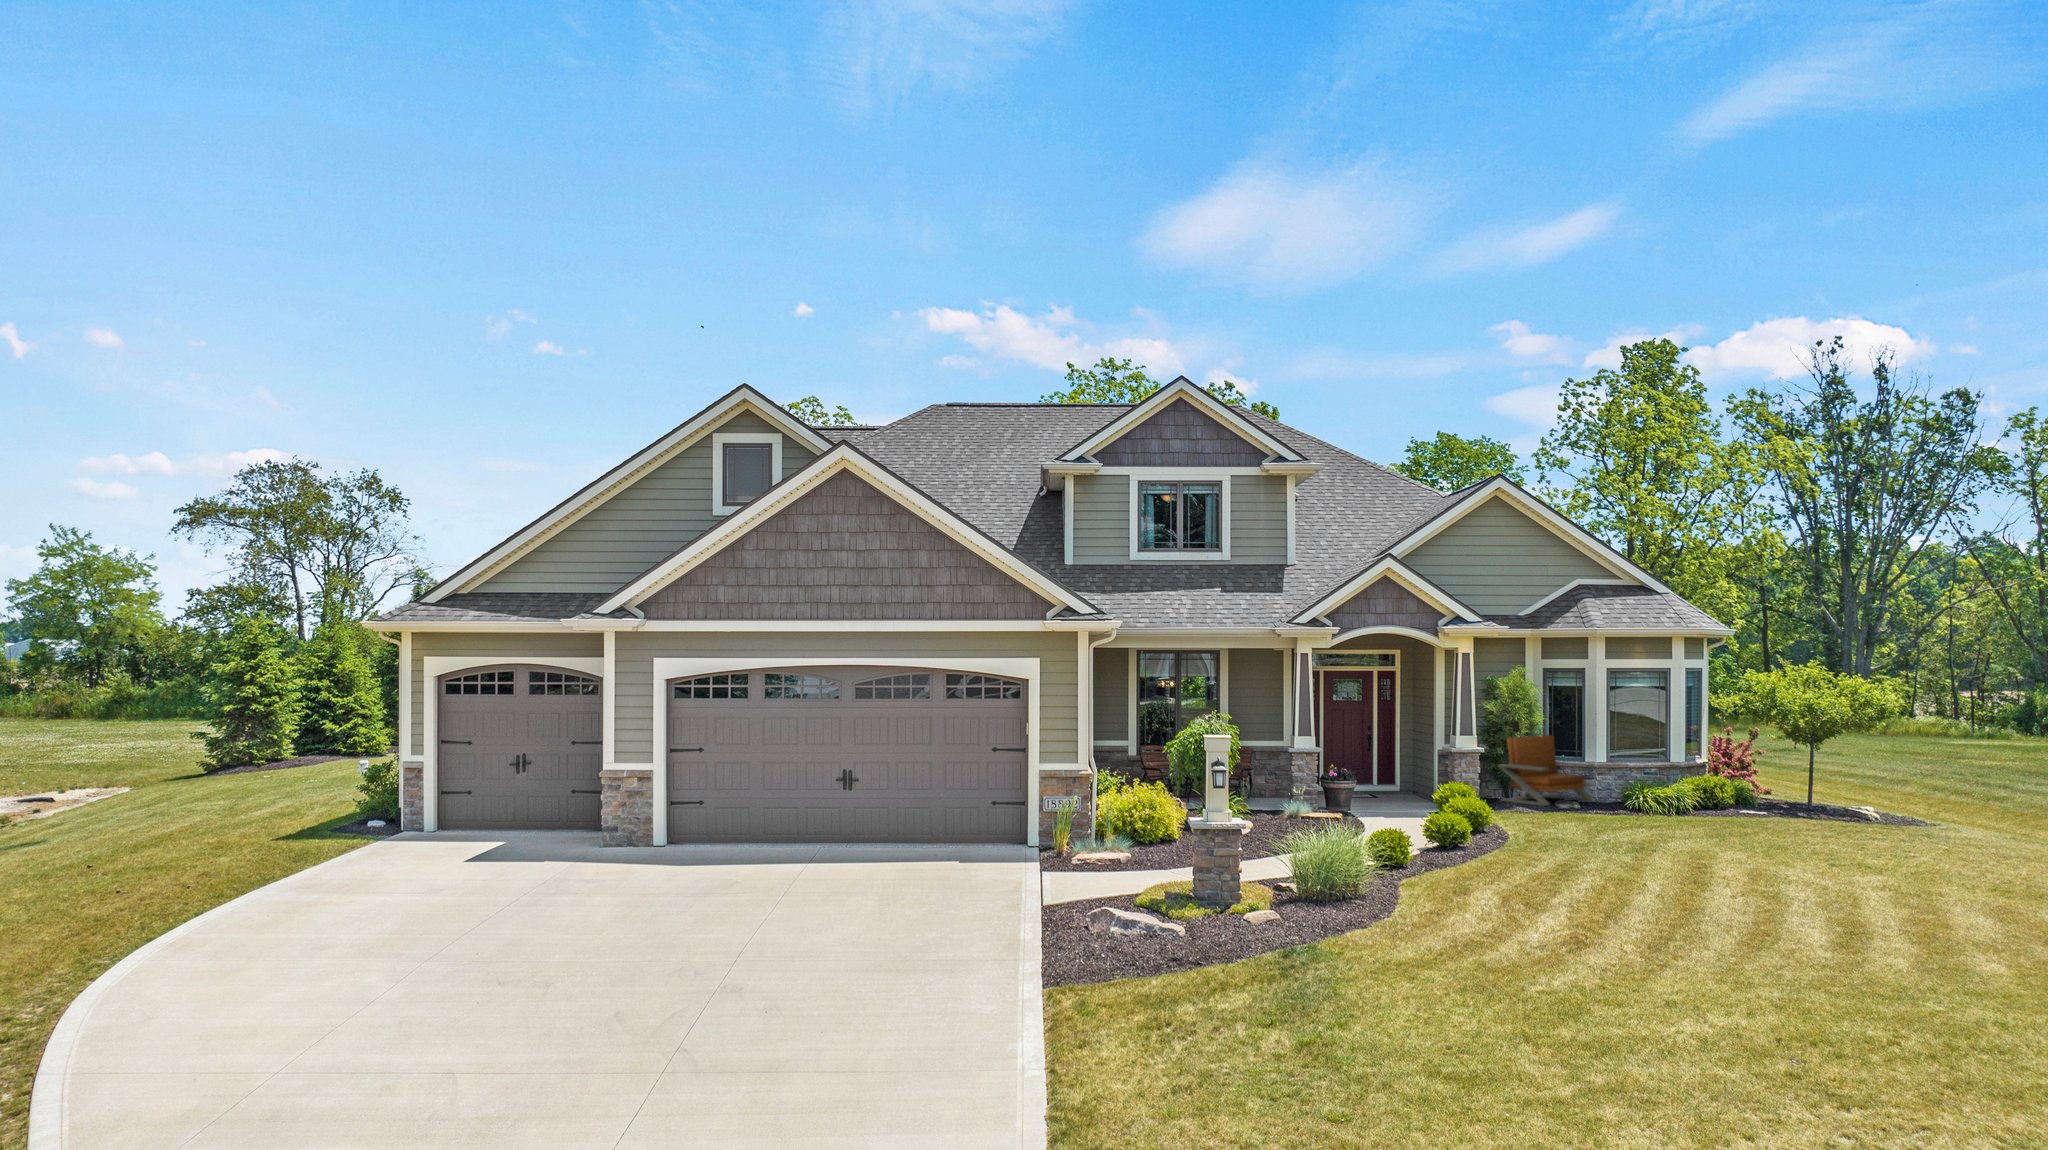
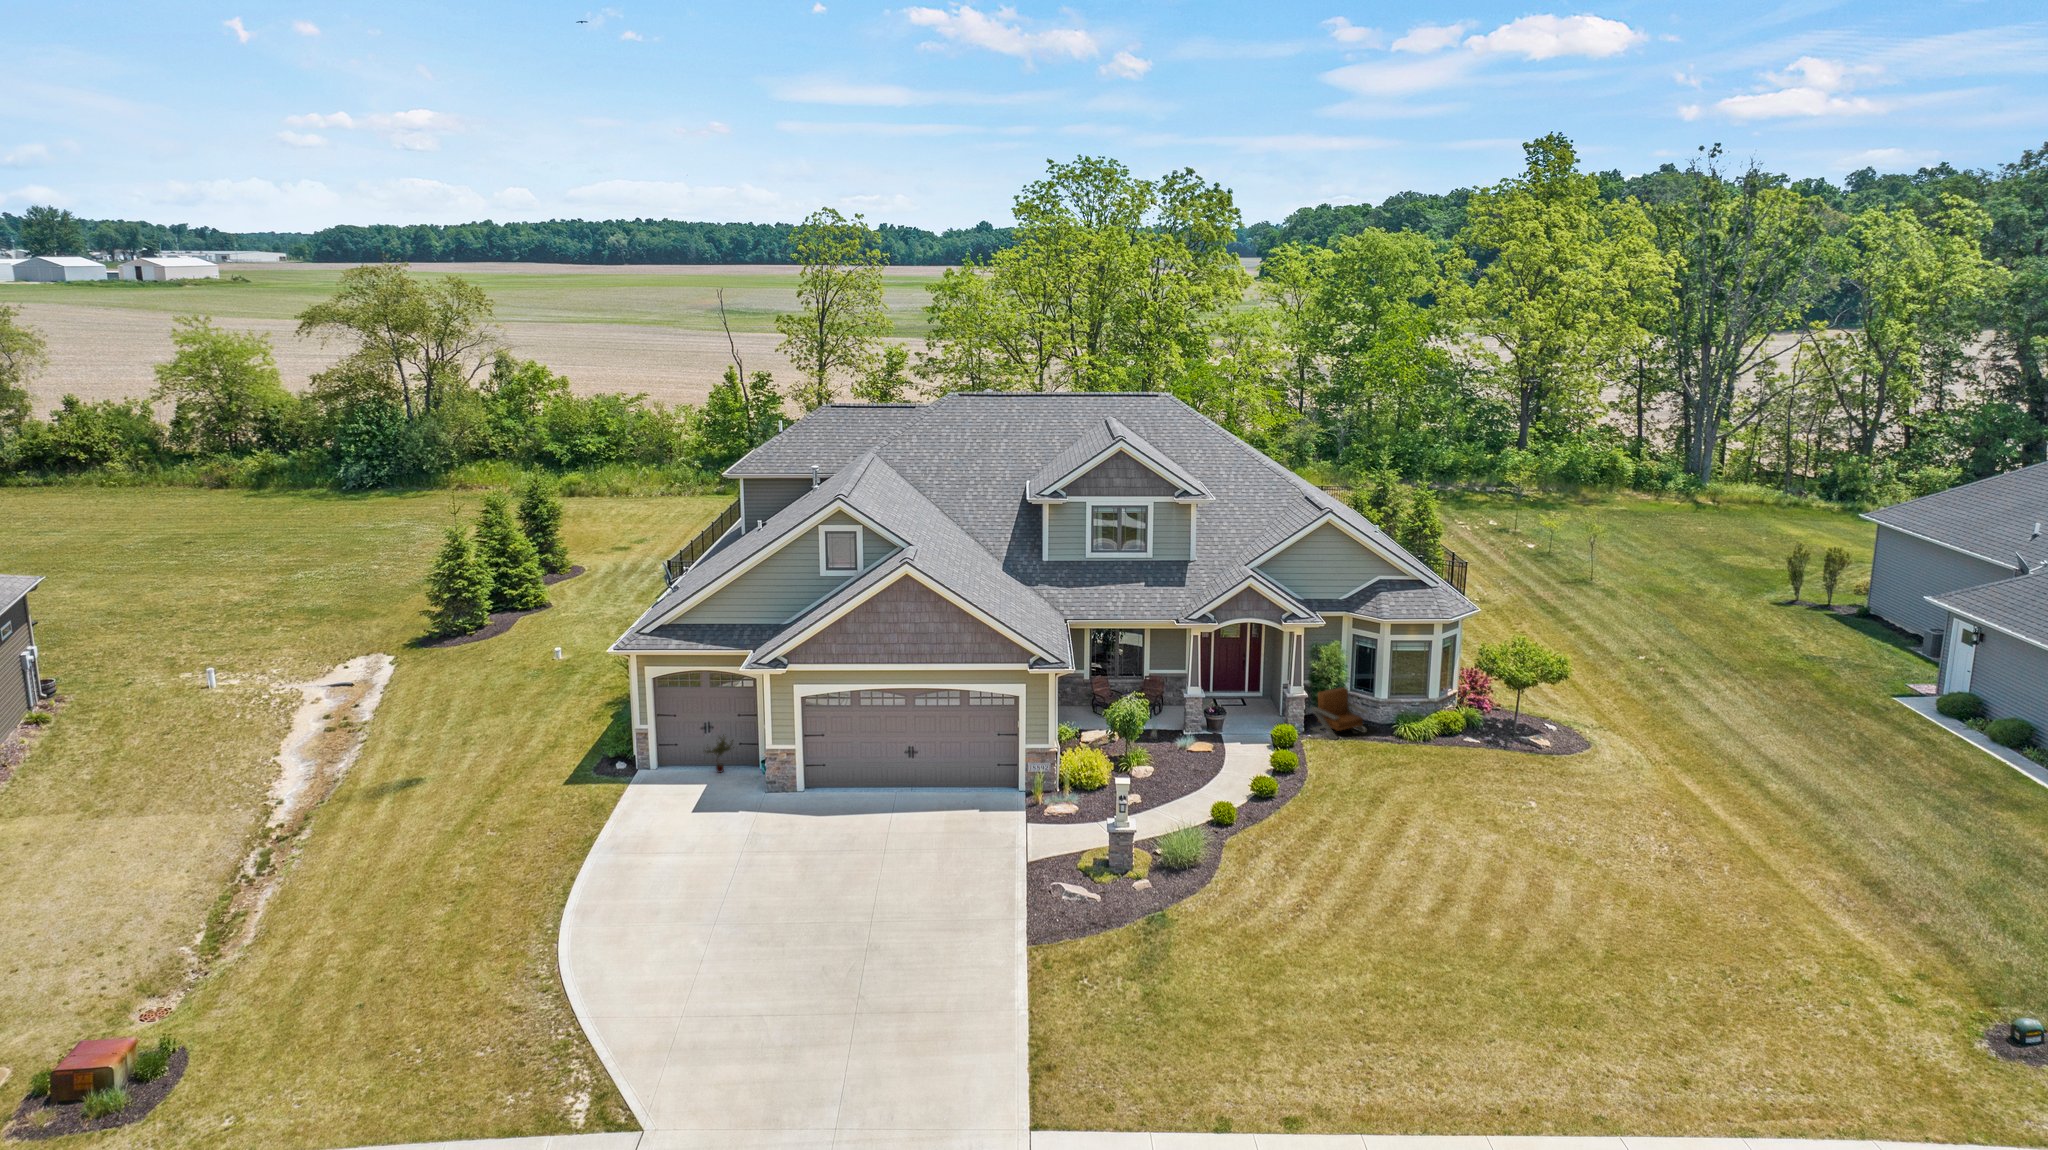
potted tree: none [509,772,561,839] -> present [704,734,734,773]

